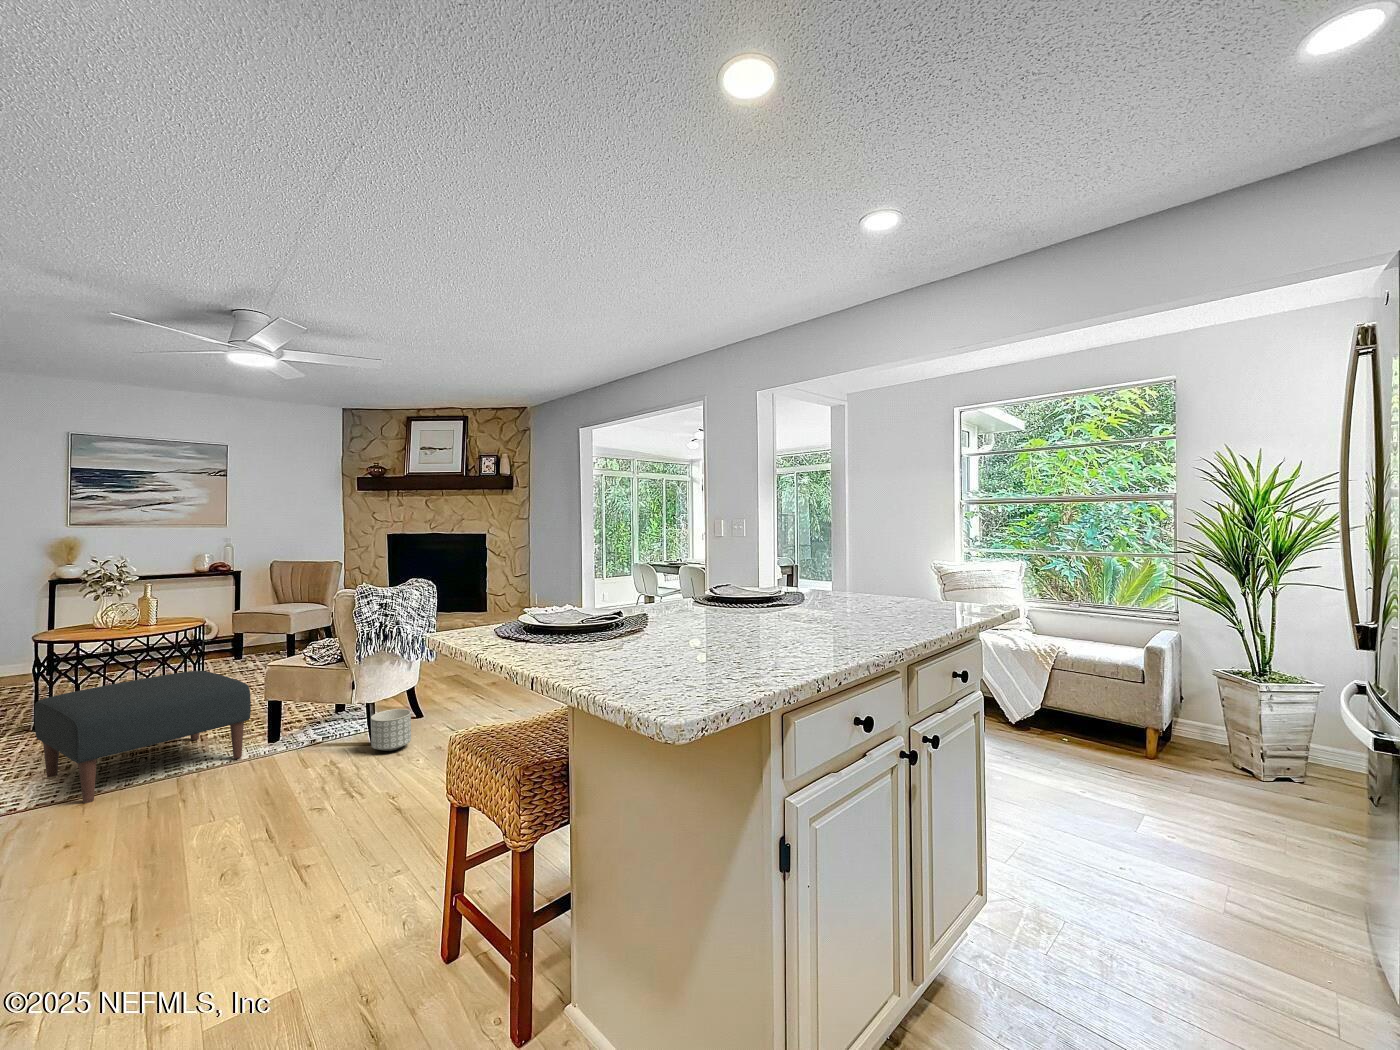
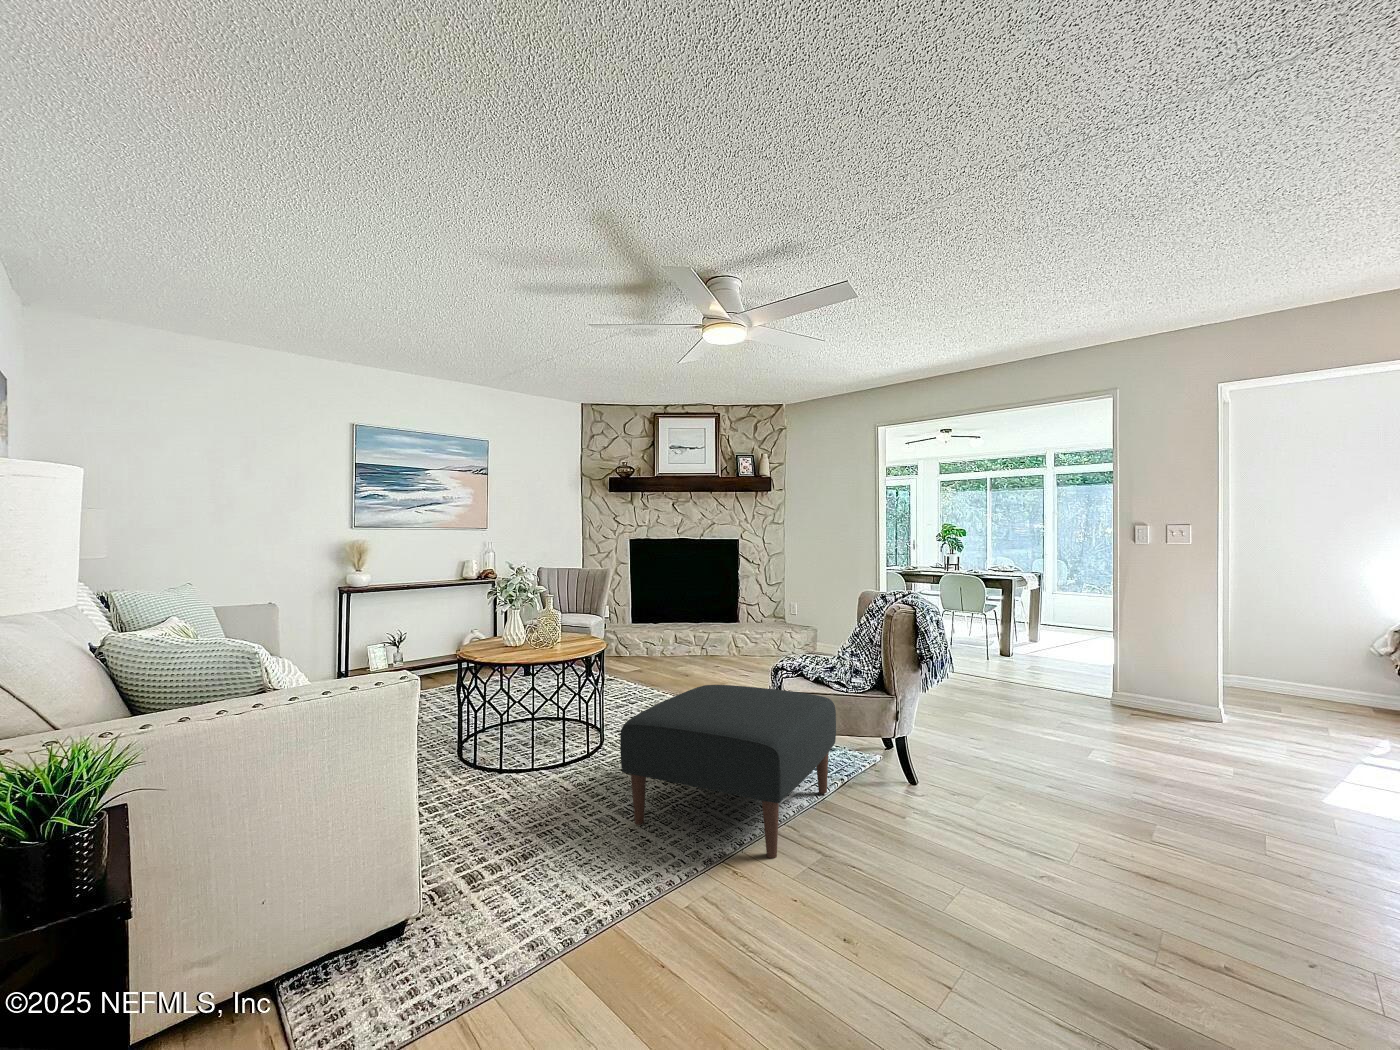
planter: present [371,709,411,751] -> none [955,727,1004,780]

